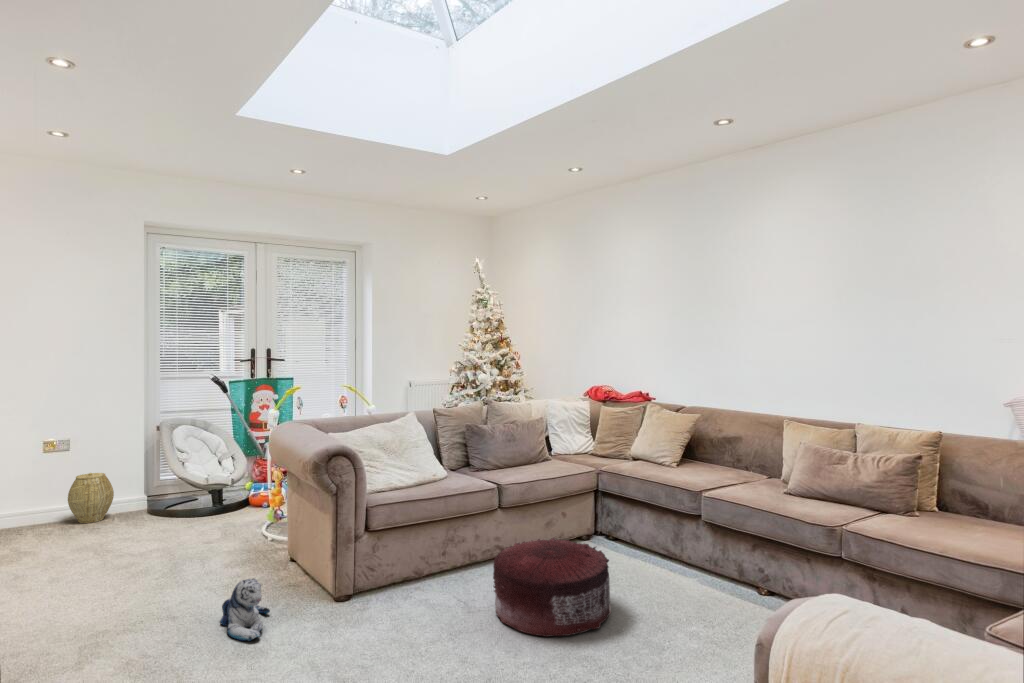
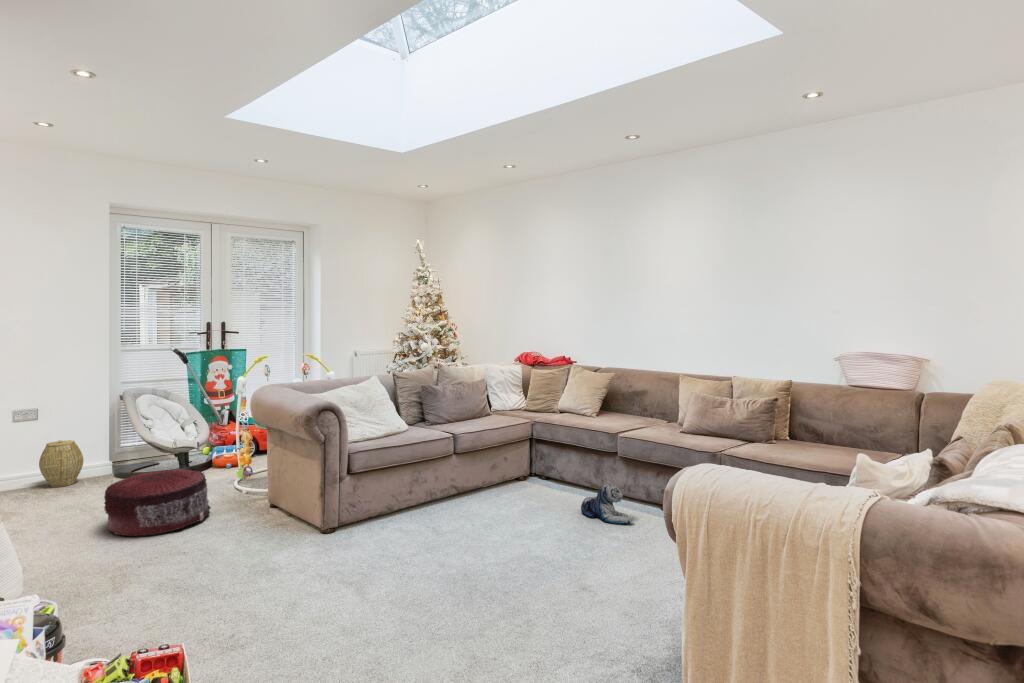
pouf: present [493,538,611,637] -> present [104,468,211,536]
plush toy: present [220,579,270,641] -> present [581,484,633,525]

